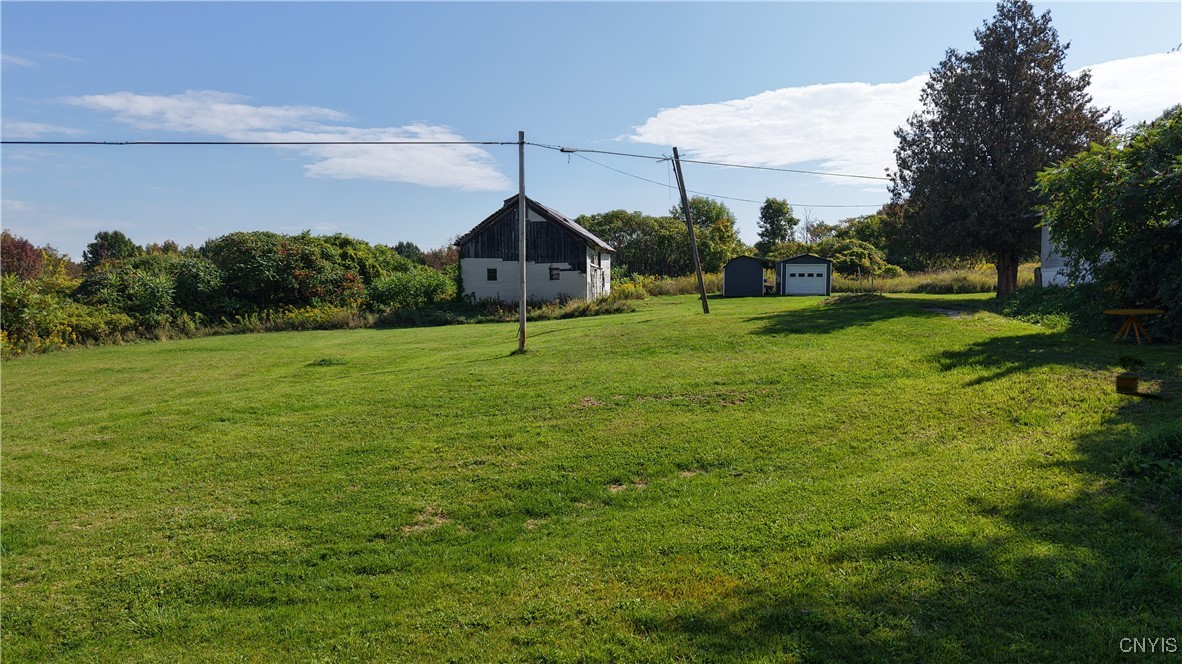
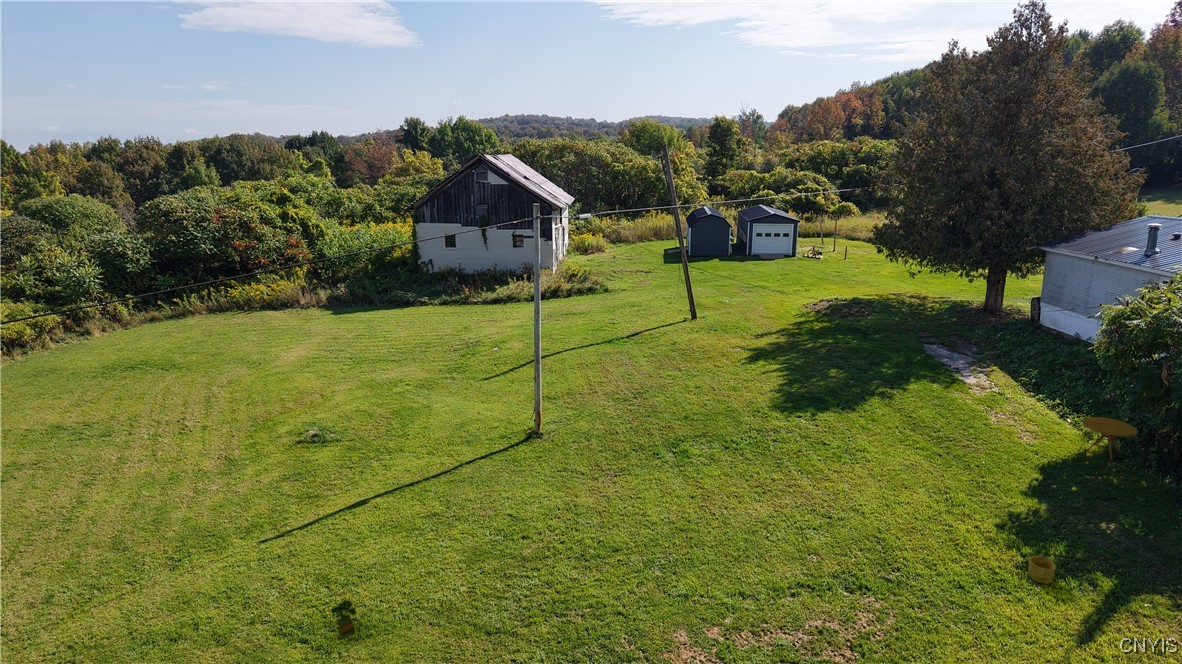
potted tree: present [1111,356,1145,394] -> present [331,600,356,638]
wooden bucket: none [1029,367,1059,389] -> present [1028,556,1056,584]

